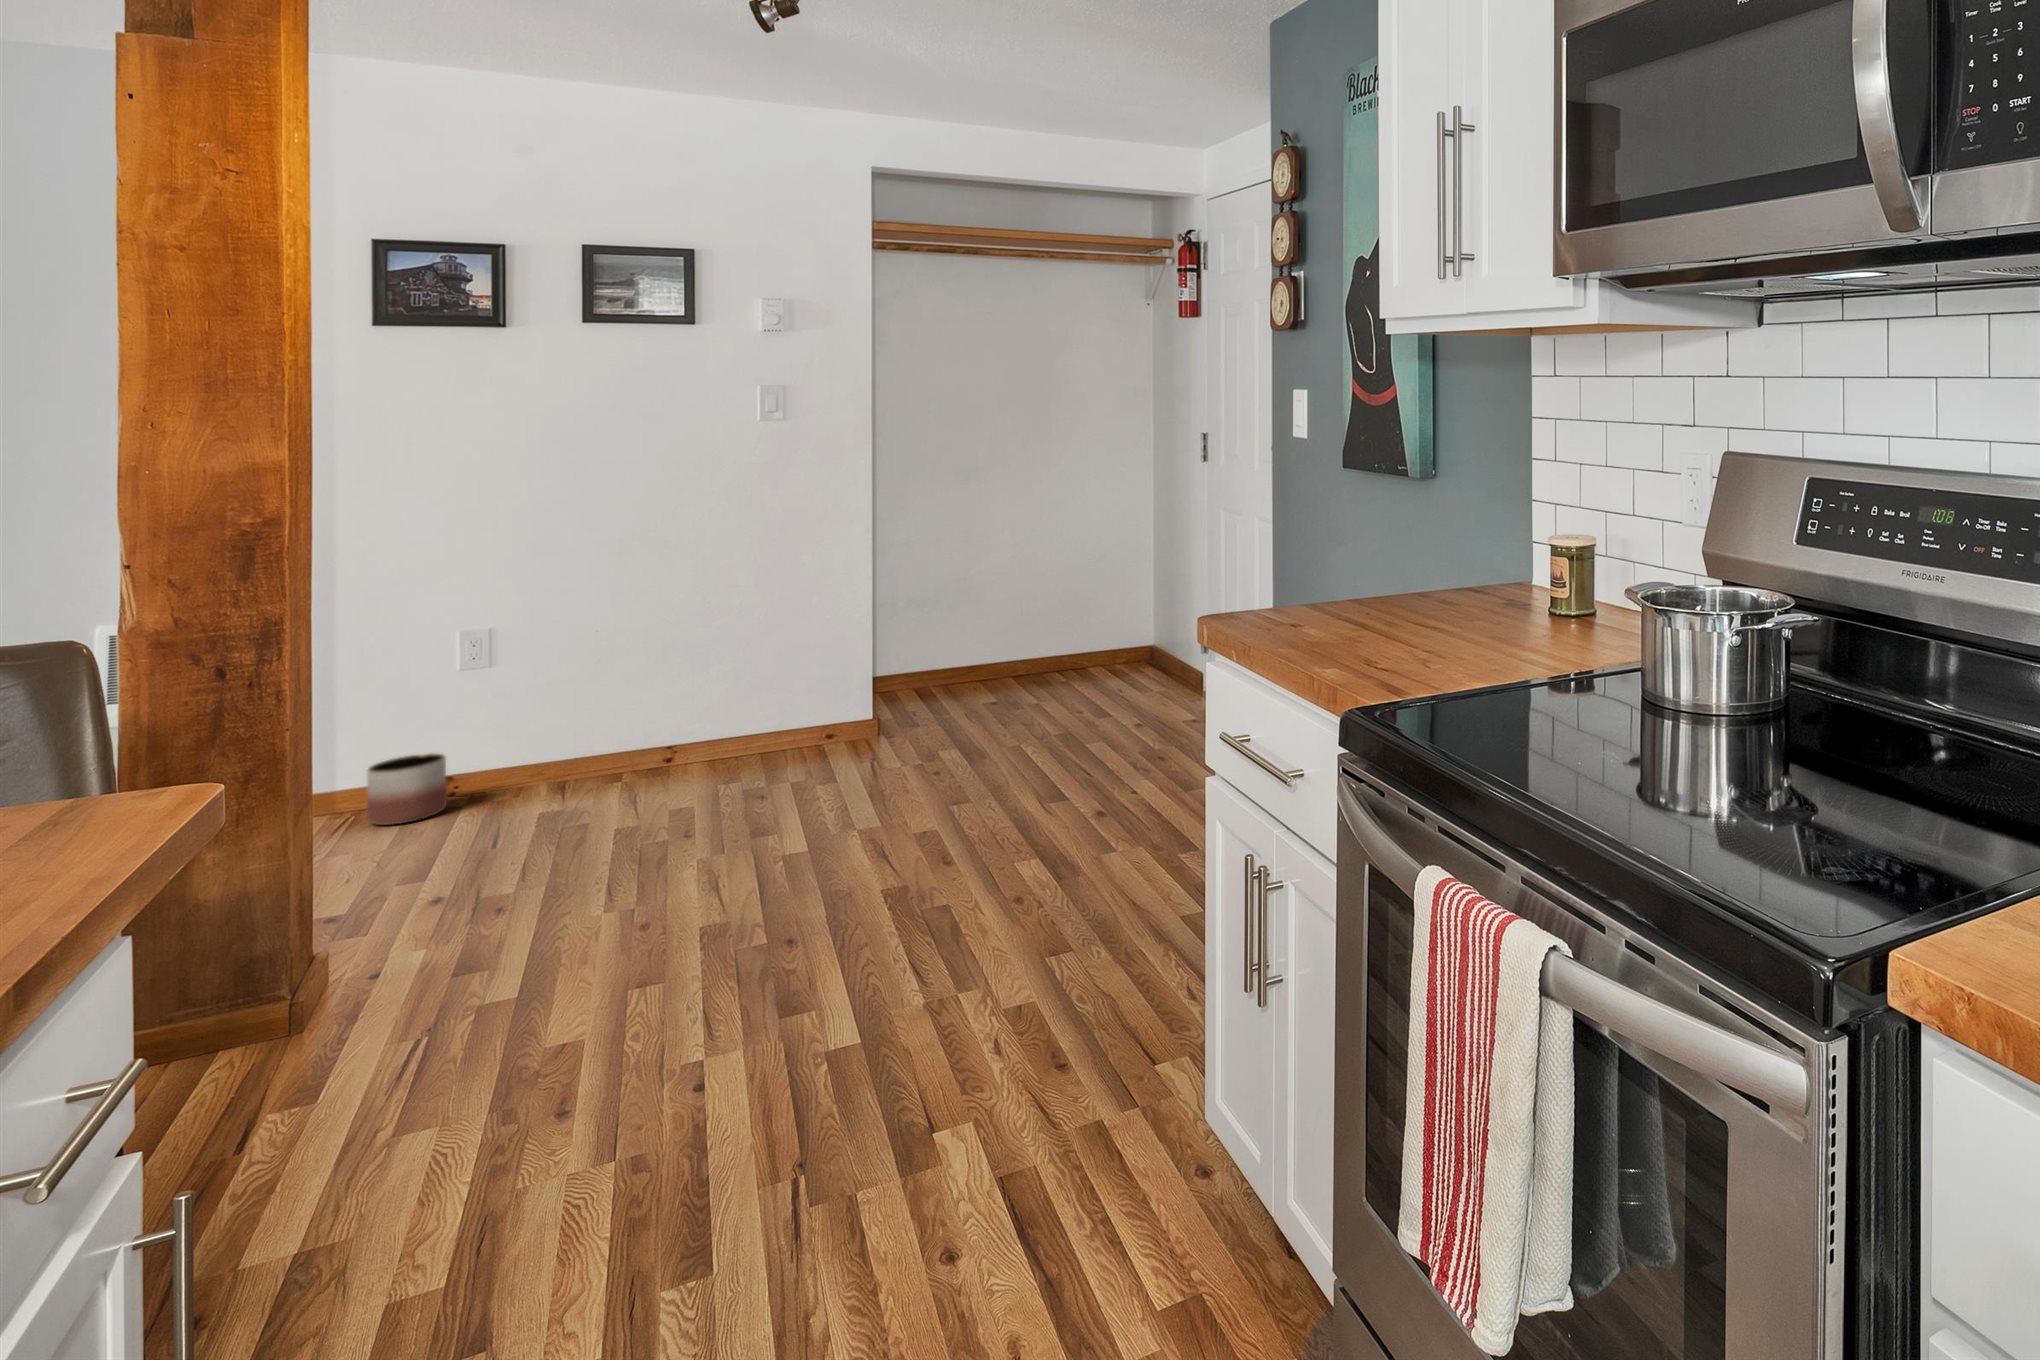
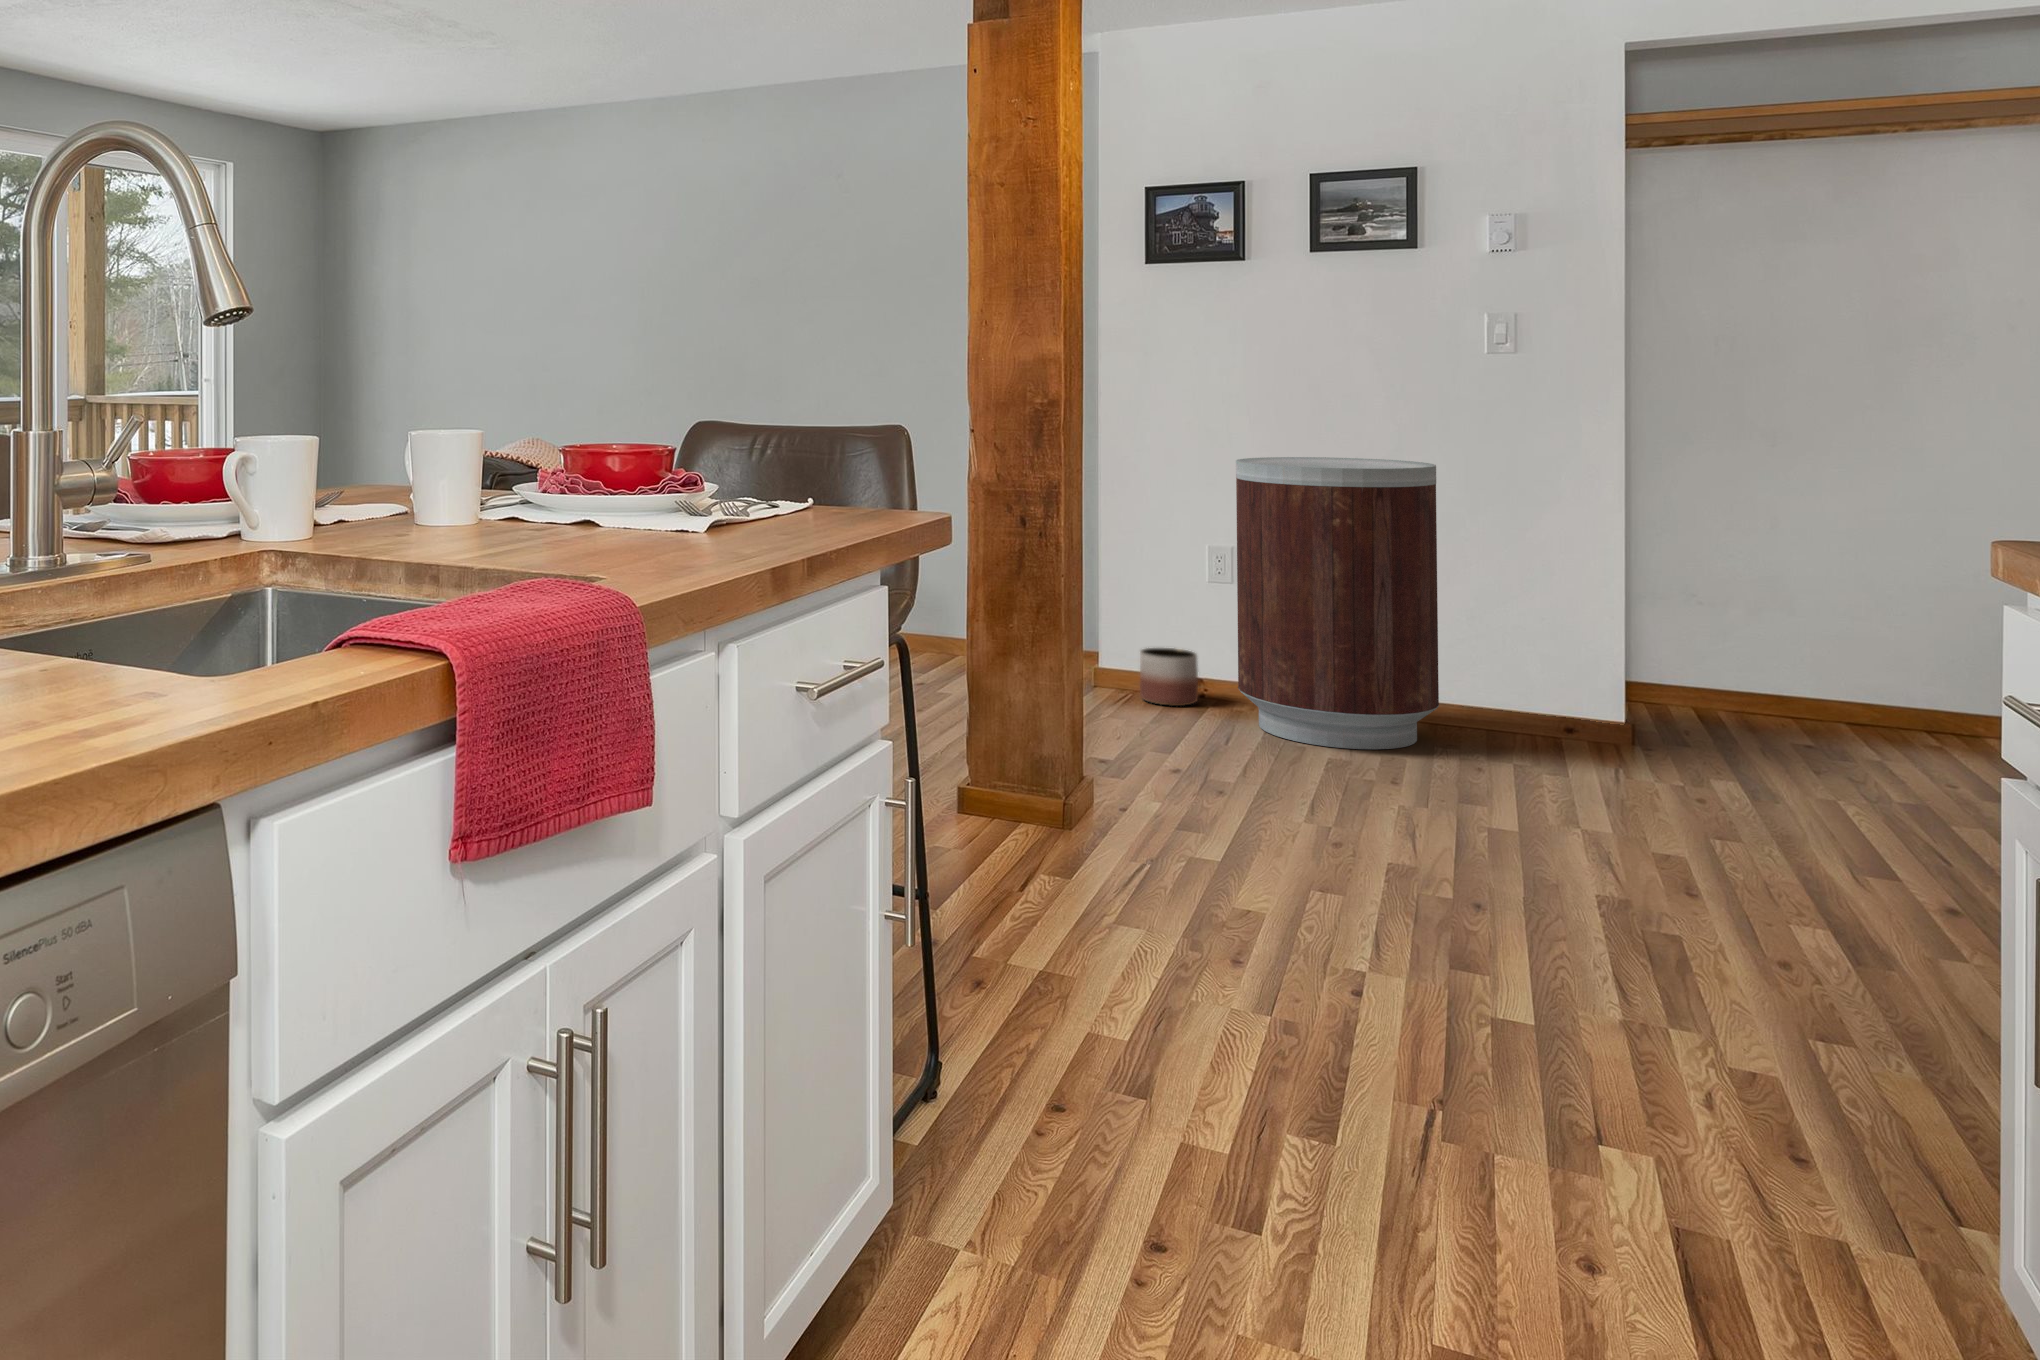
trash can: none [499,521,719,823] -> present [1236,457,1439,749]

